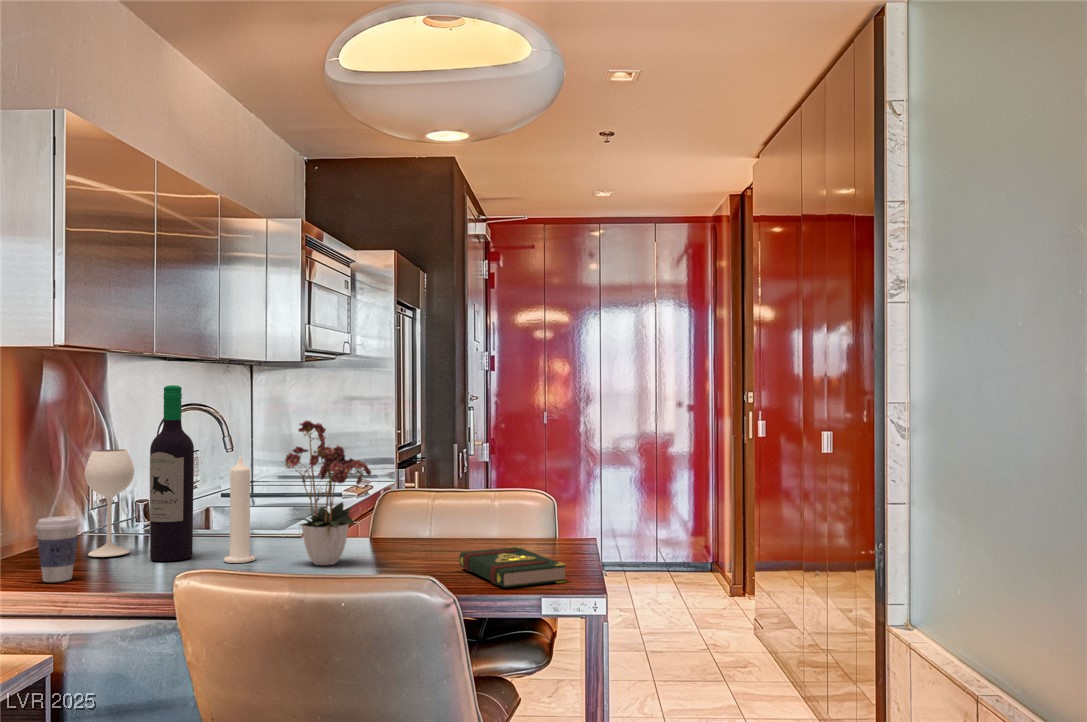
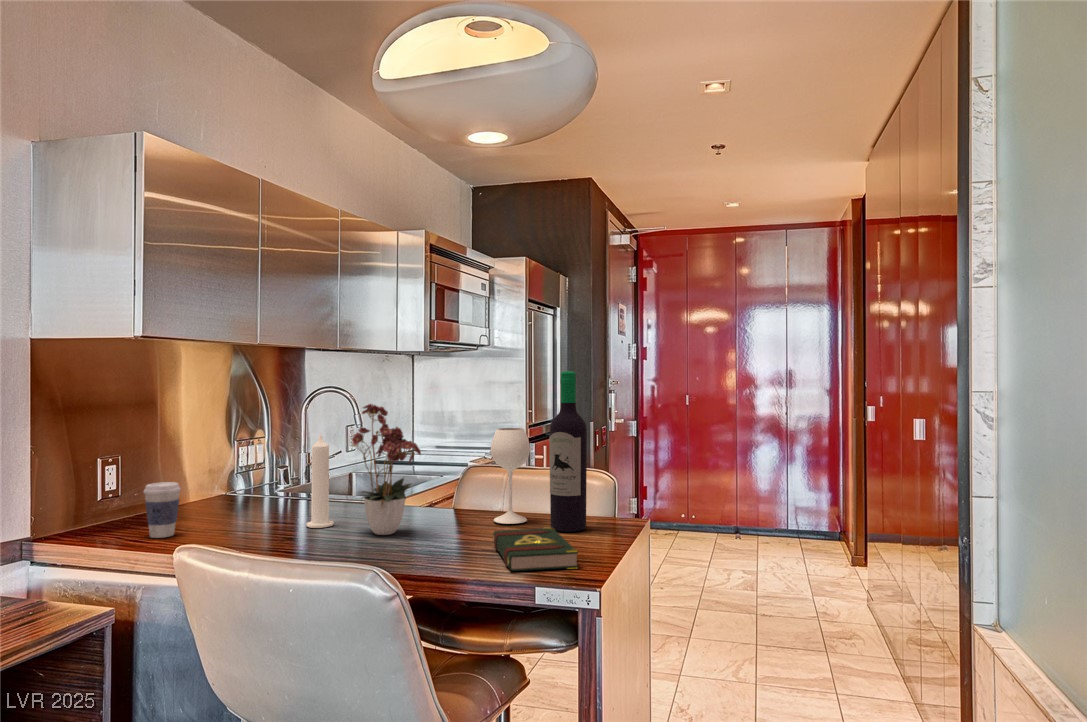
wine bottle: present [85,385,194,561] -> present [491,371,587,532]

